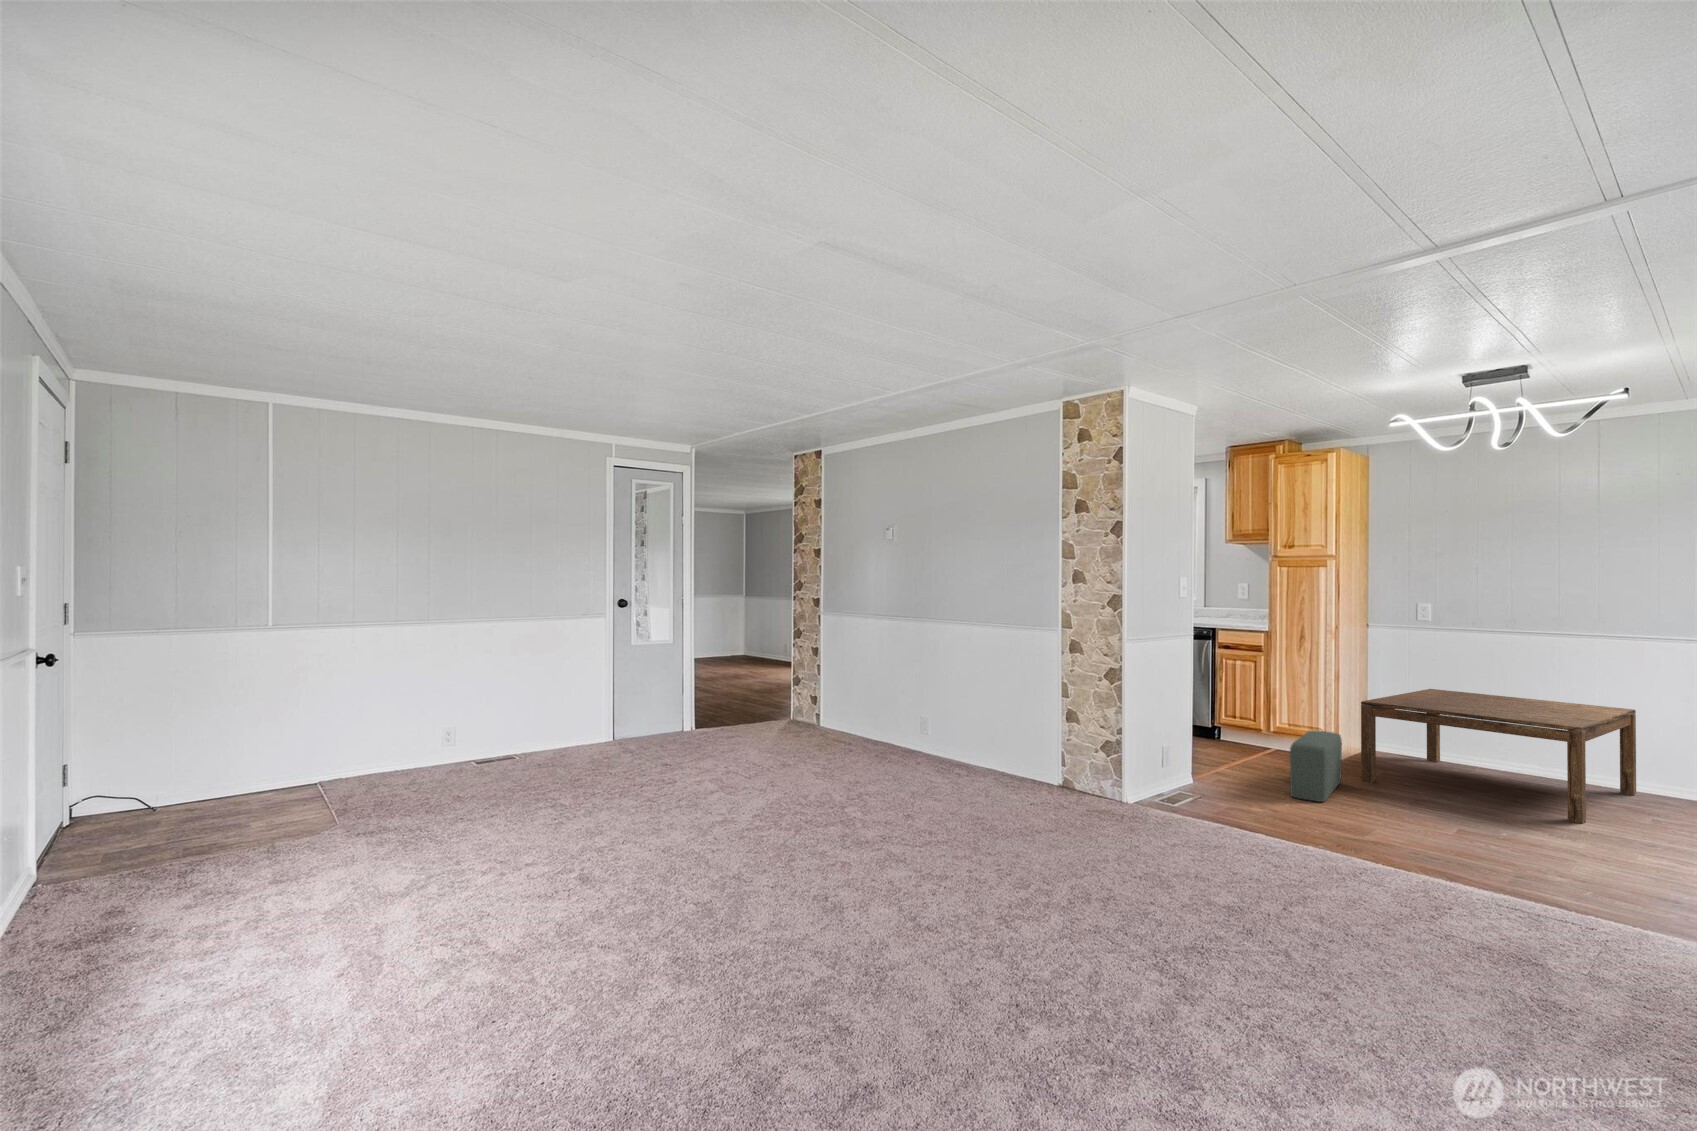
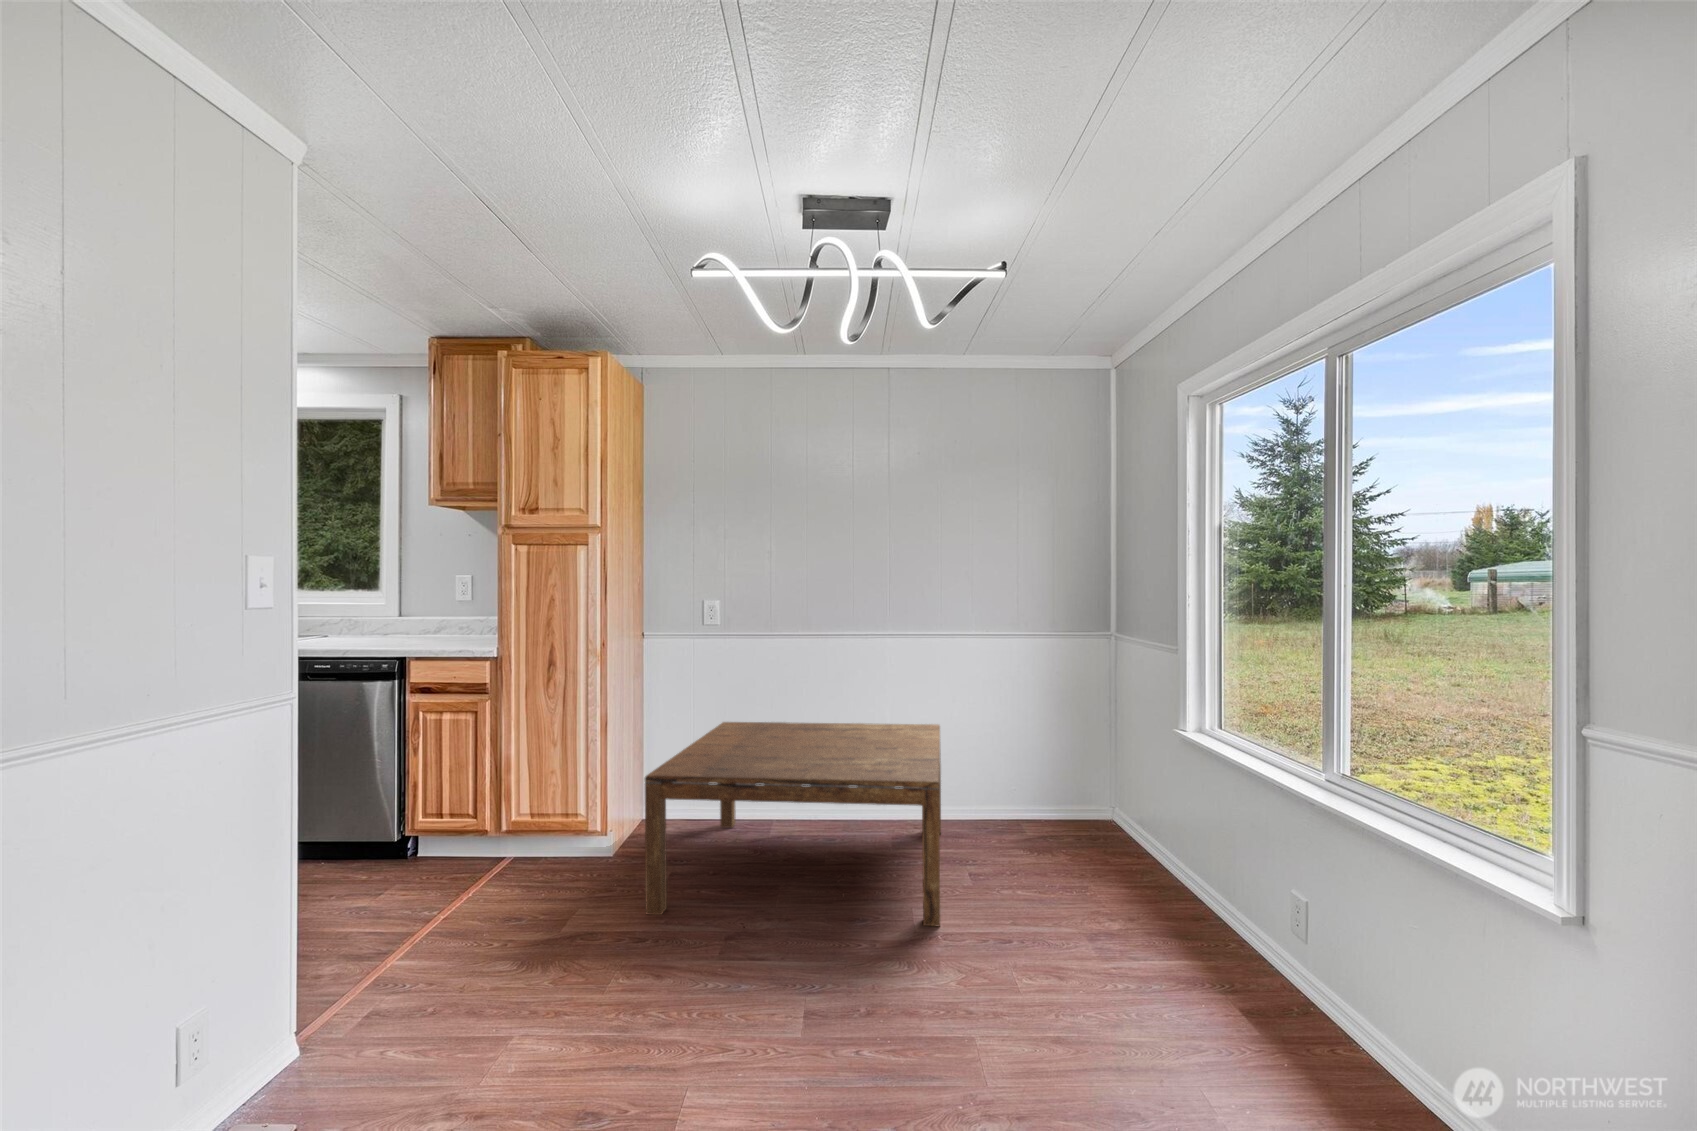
pouf: present [1290,731,1342,802] -> none [521,847,617,1036]

